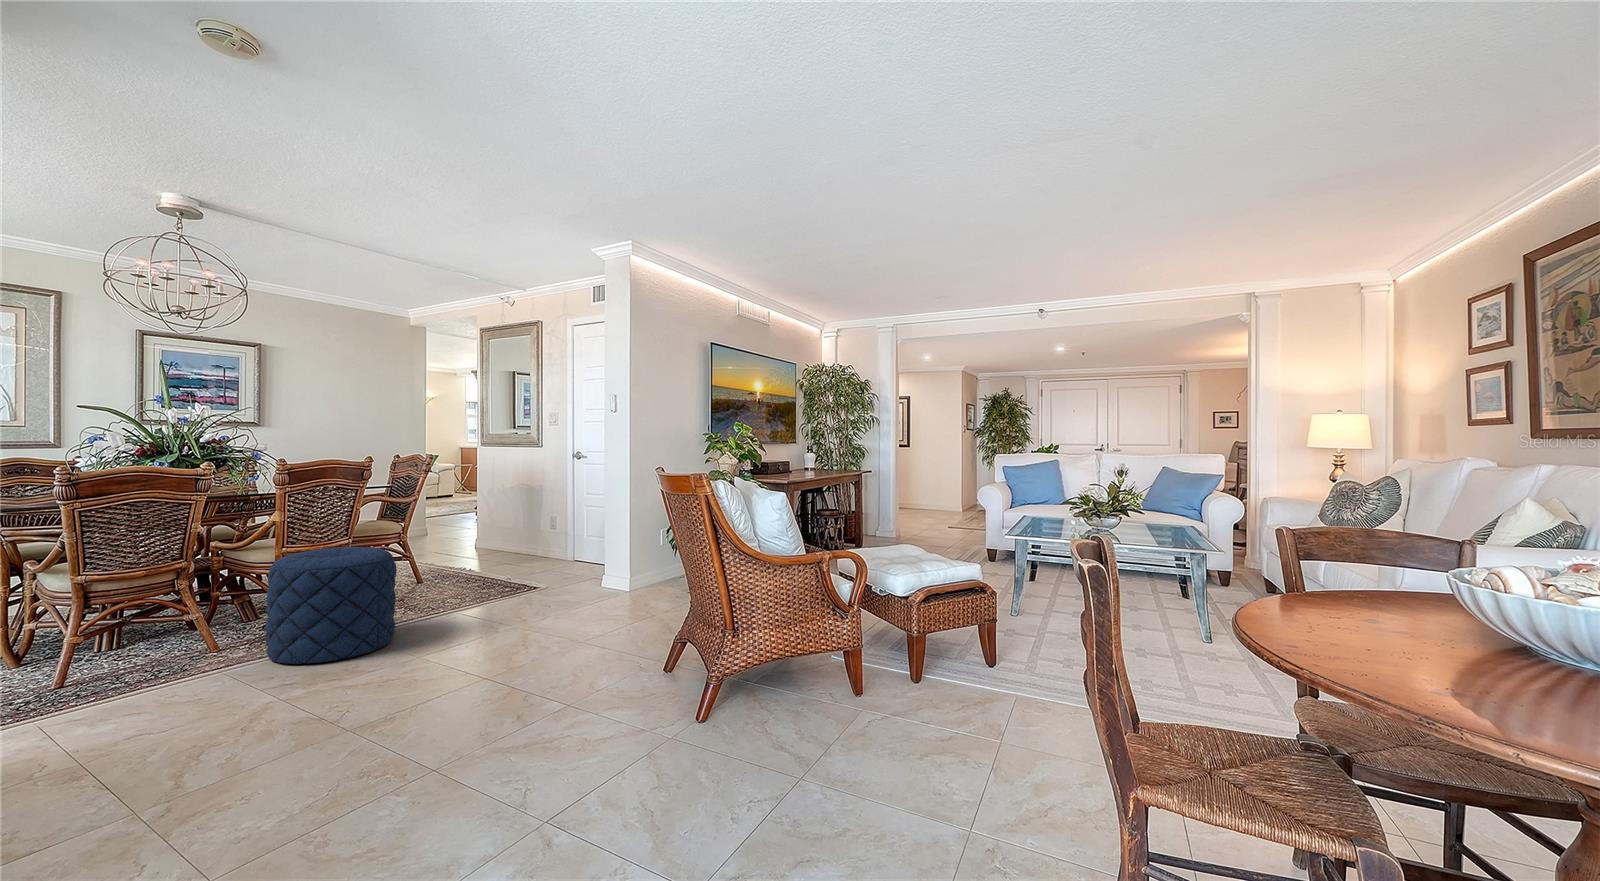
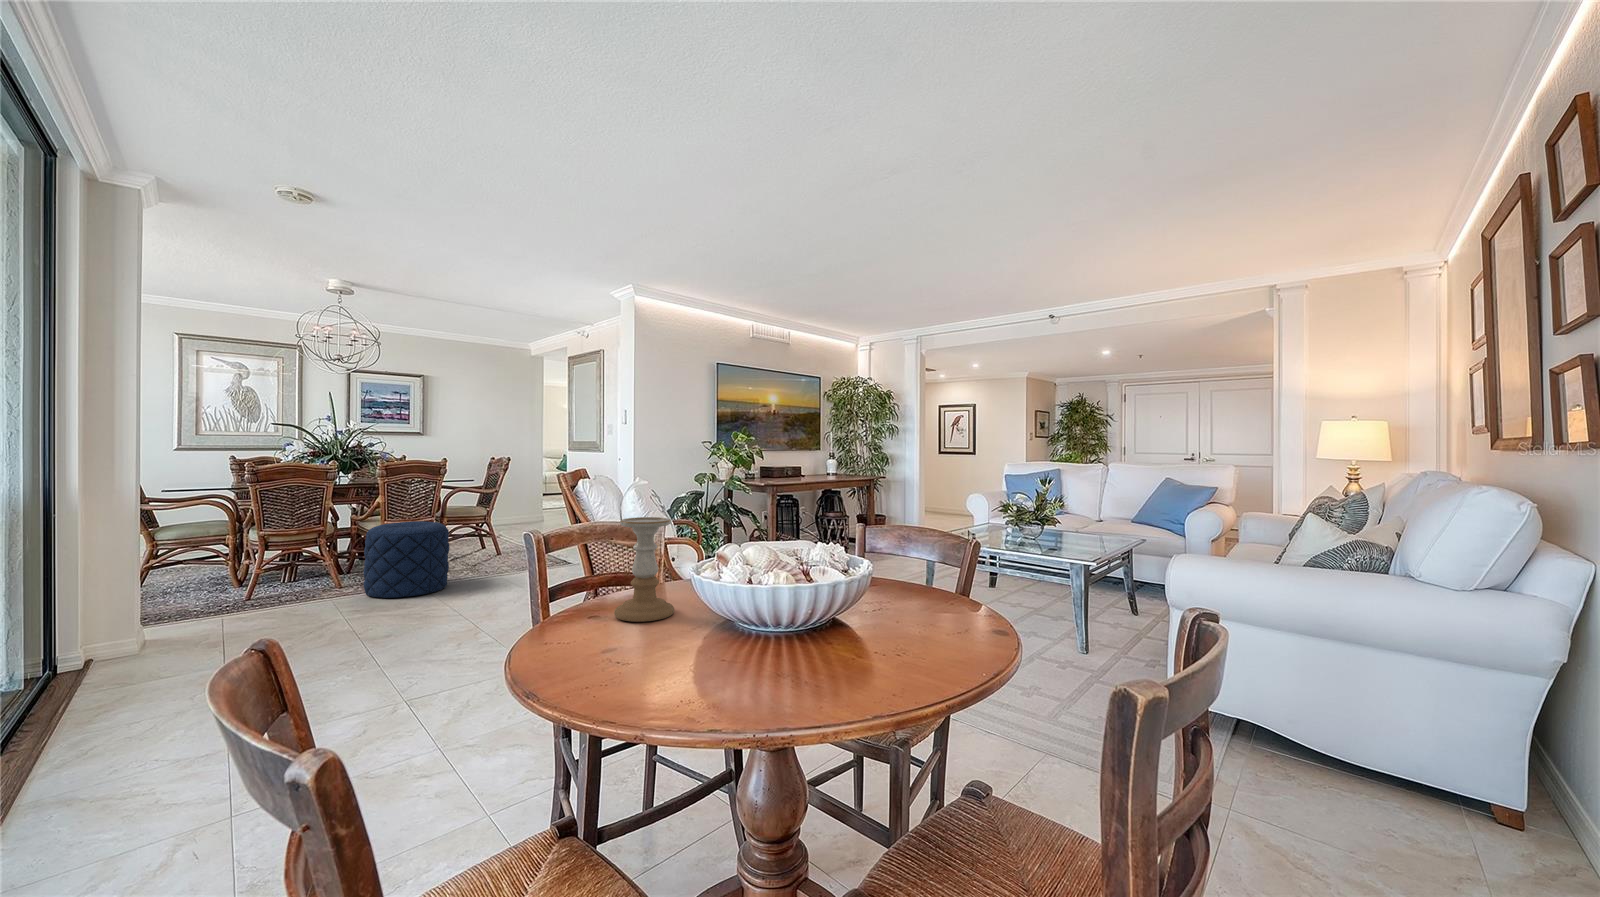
candle holder: none [1378,519,1506,684] -> present [614,517,674,622]

